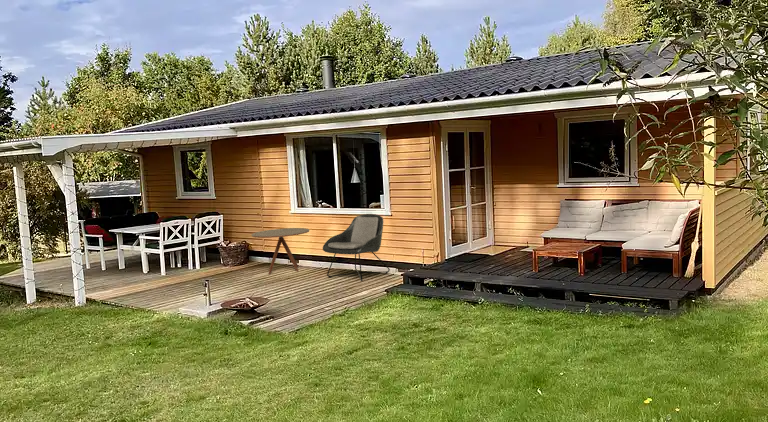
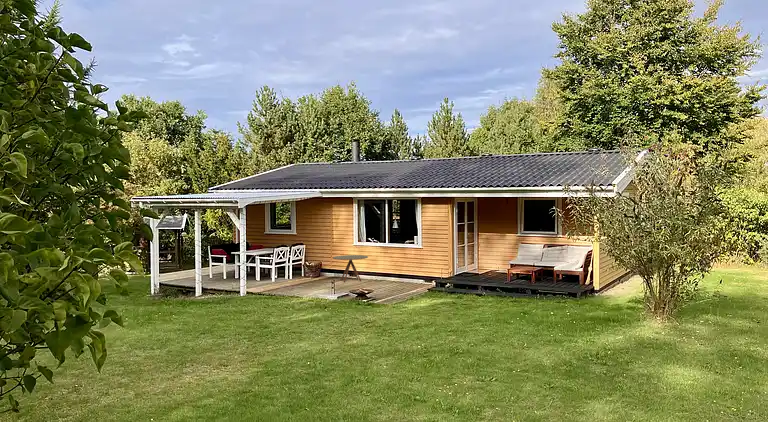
lounge chair: present [323,214,390,281] -> none [382,248,420,286]

